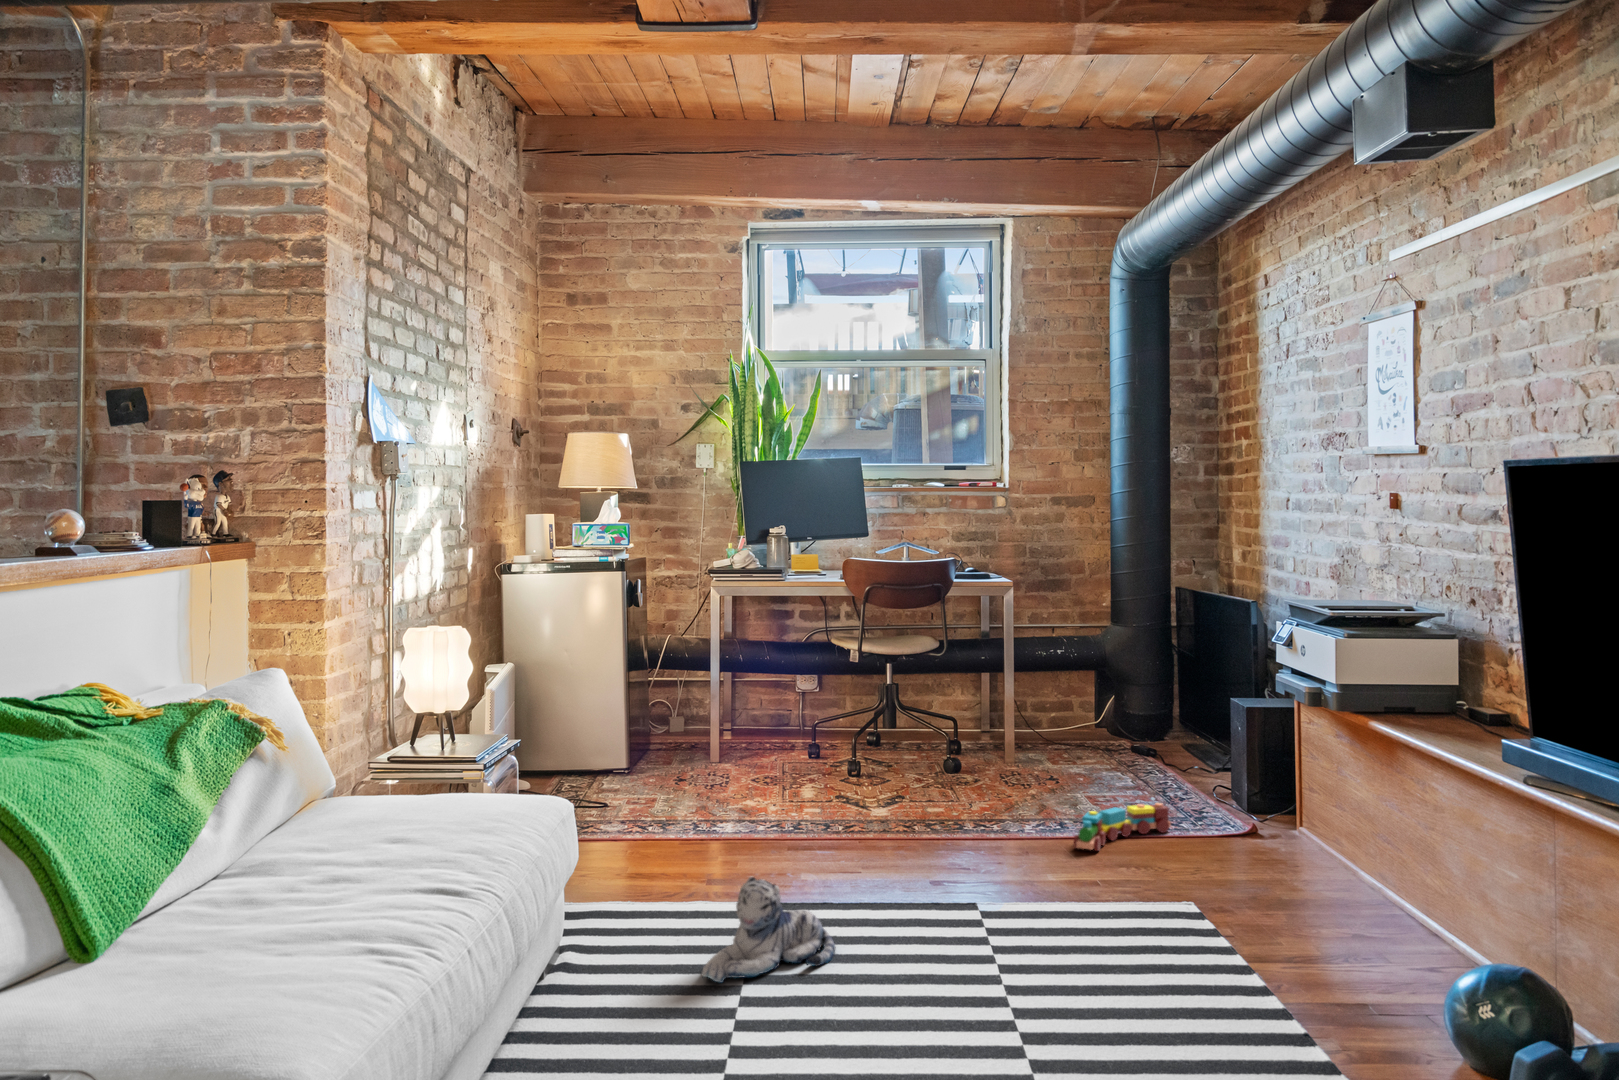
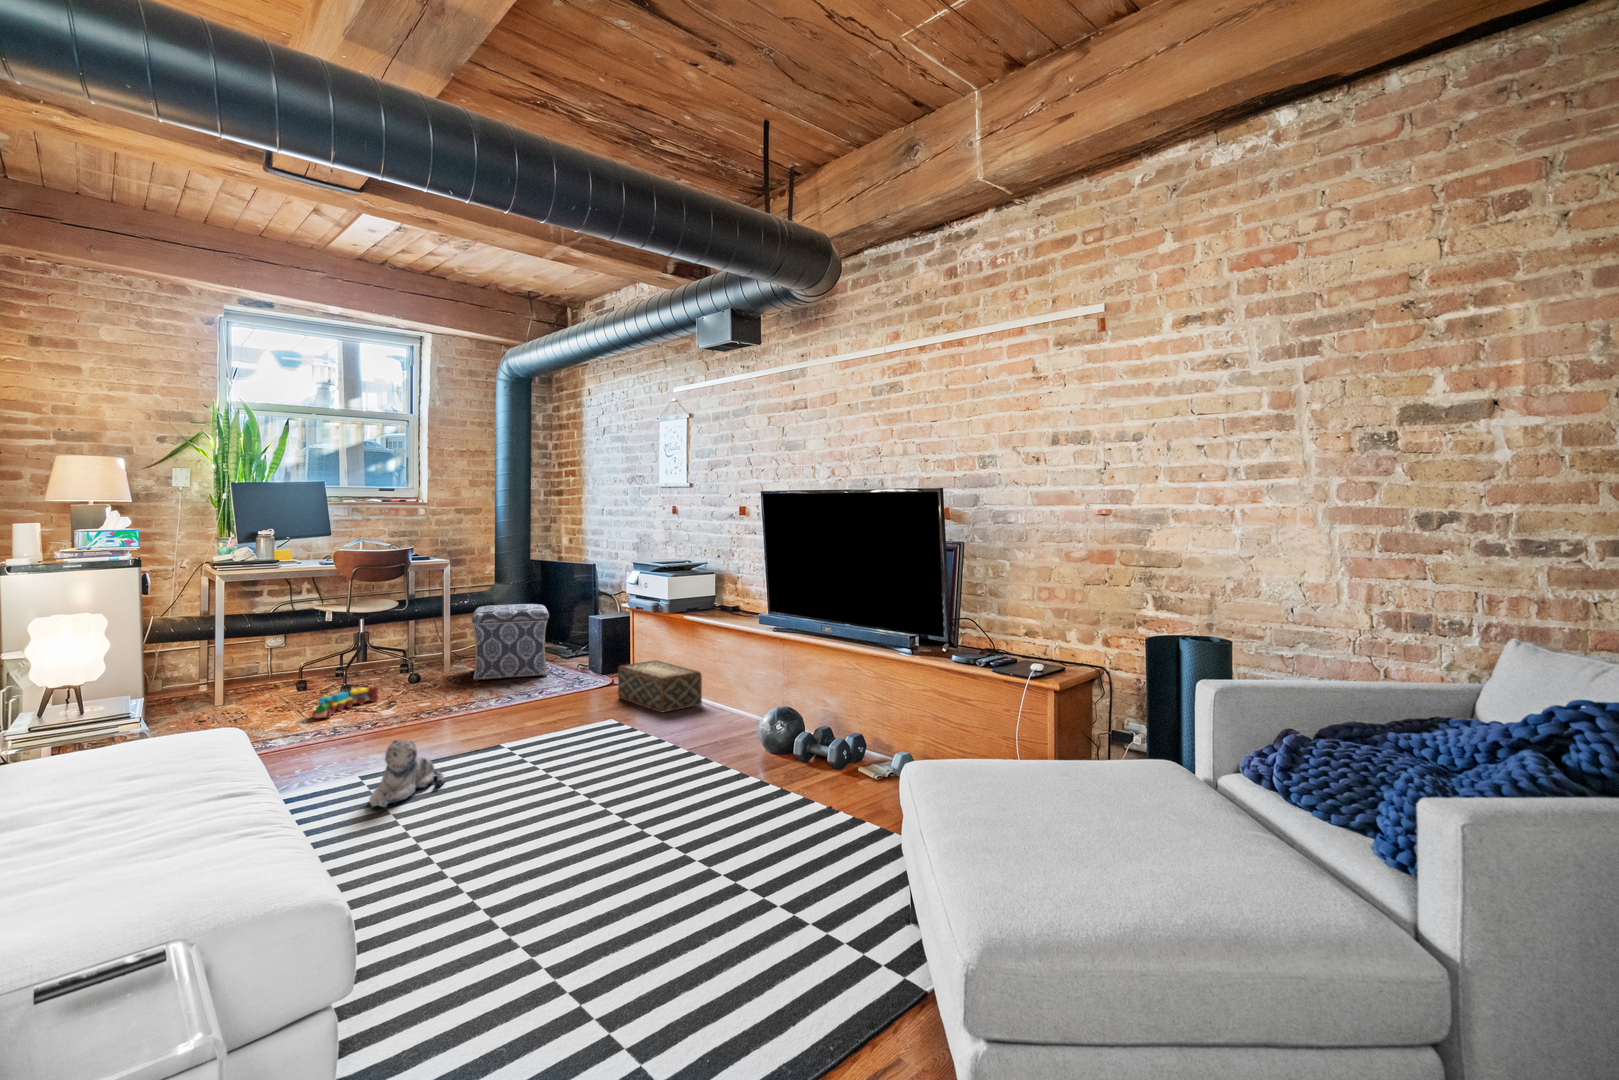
ottoman: none [1024,660,1162,795] -> present [472,604,549,681]
toy train: present [1074,803,1171,851] -> present [313,685,379,719]
woven basket: none [1228,804,1385,918] -> present [618,661,702,712]

